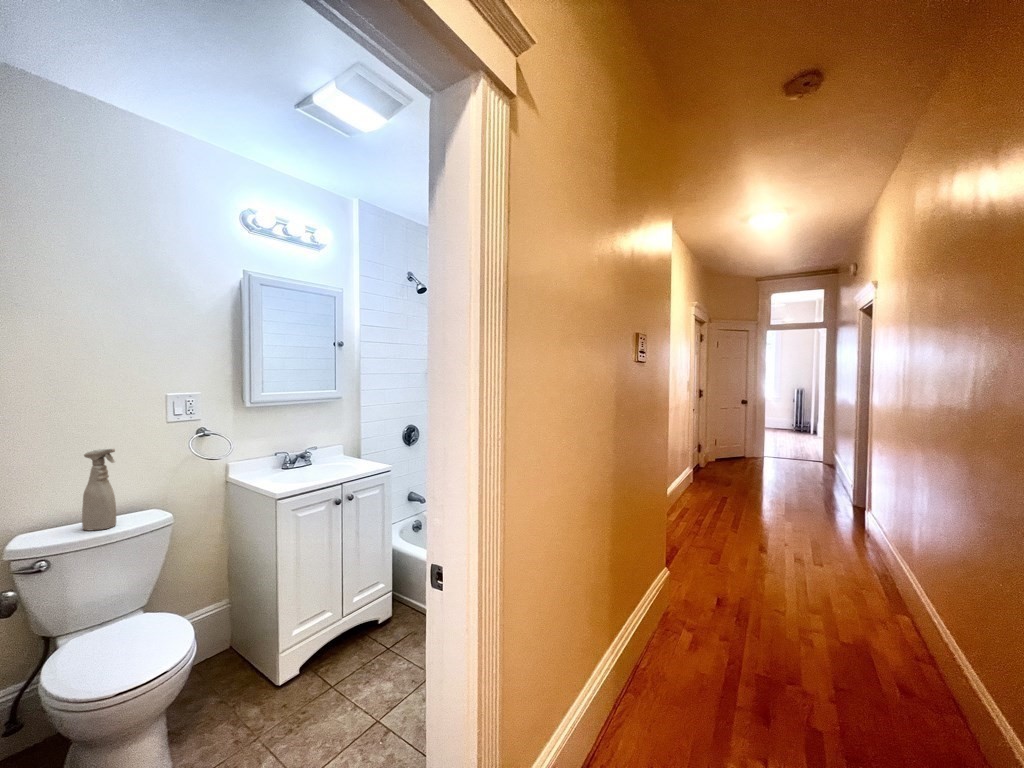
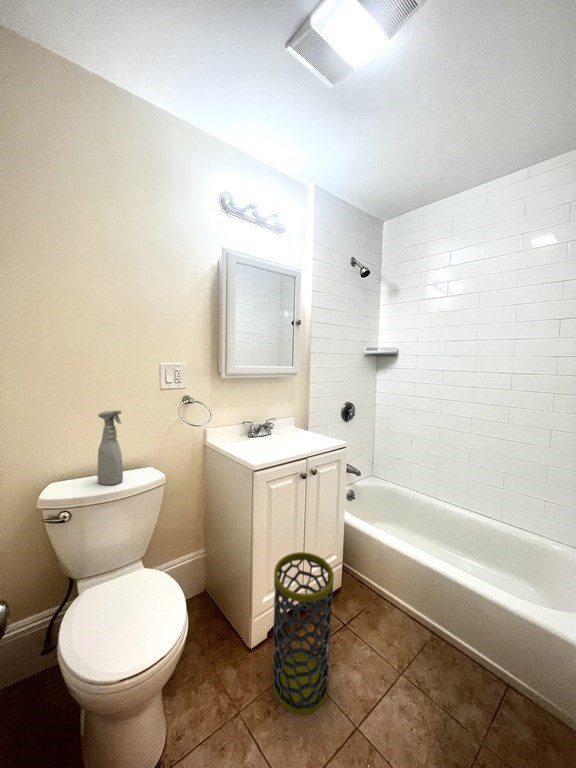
trash can: none [298,574,359,720] -> present [273,552,334,715]

